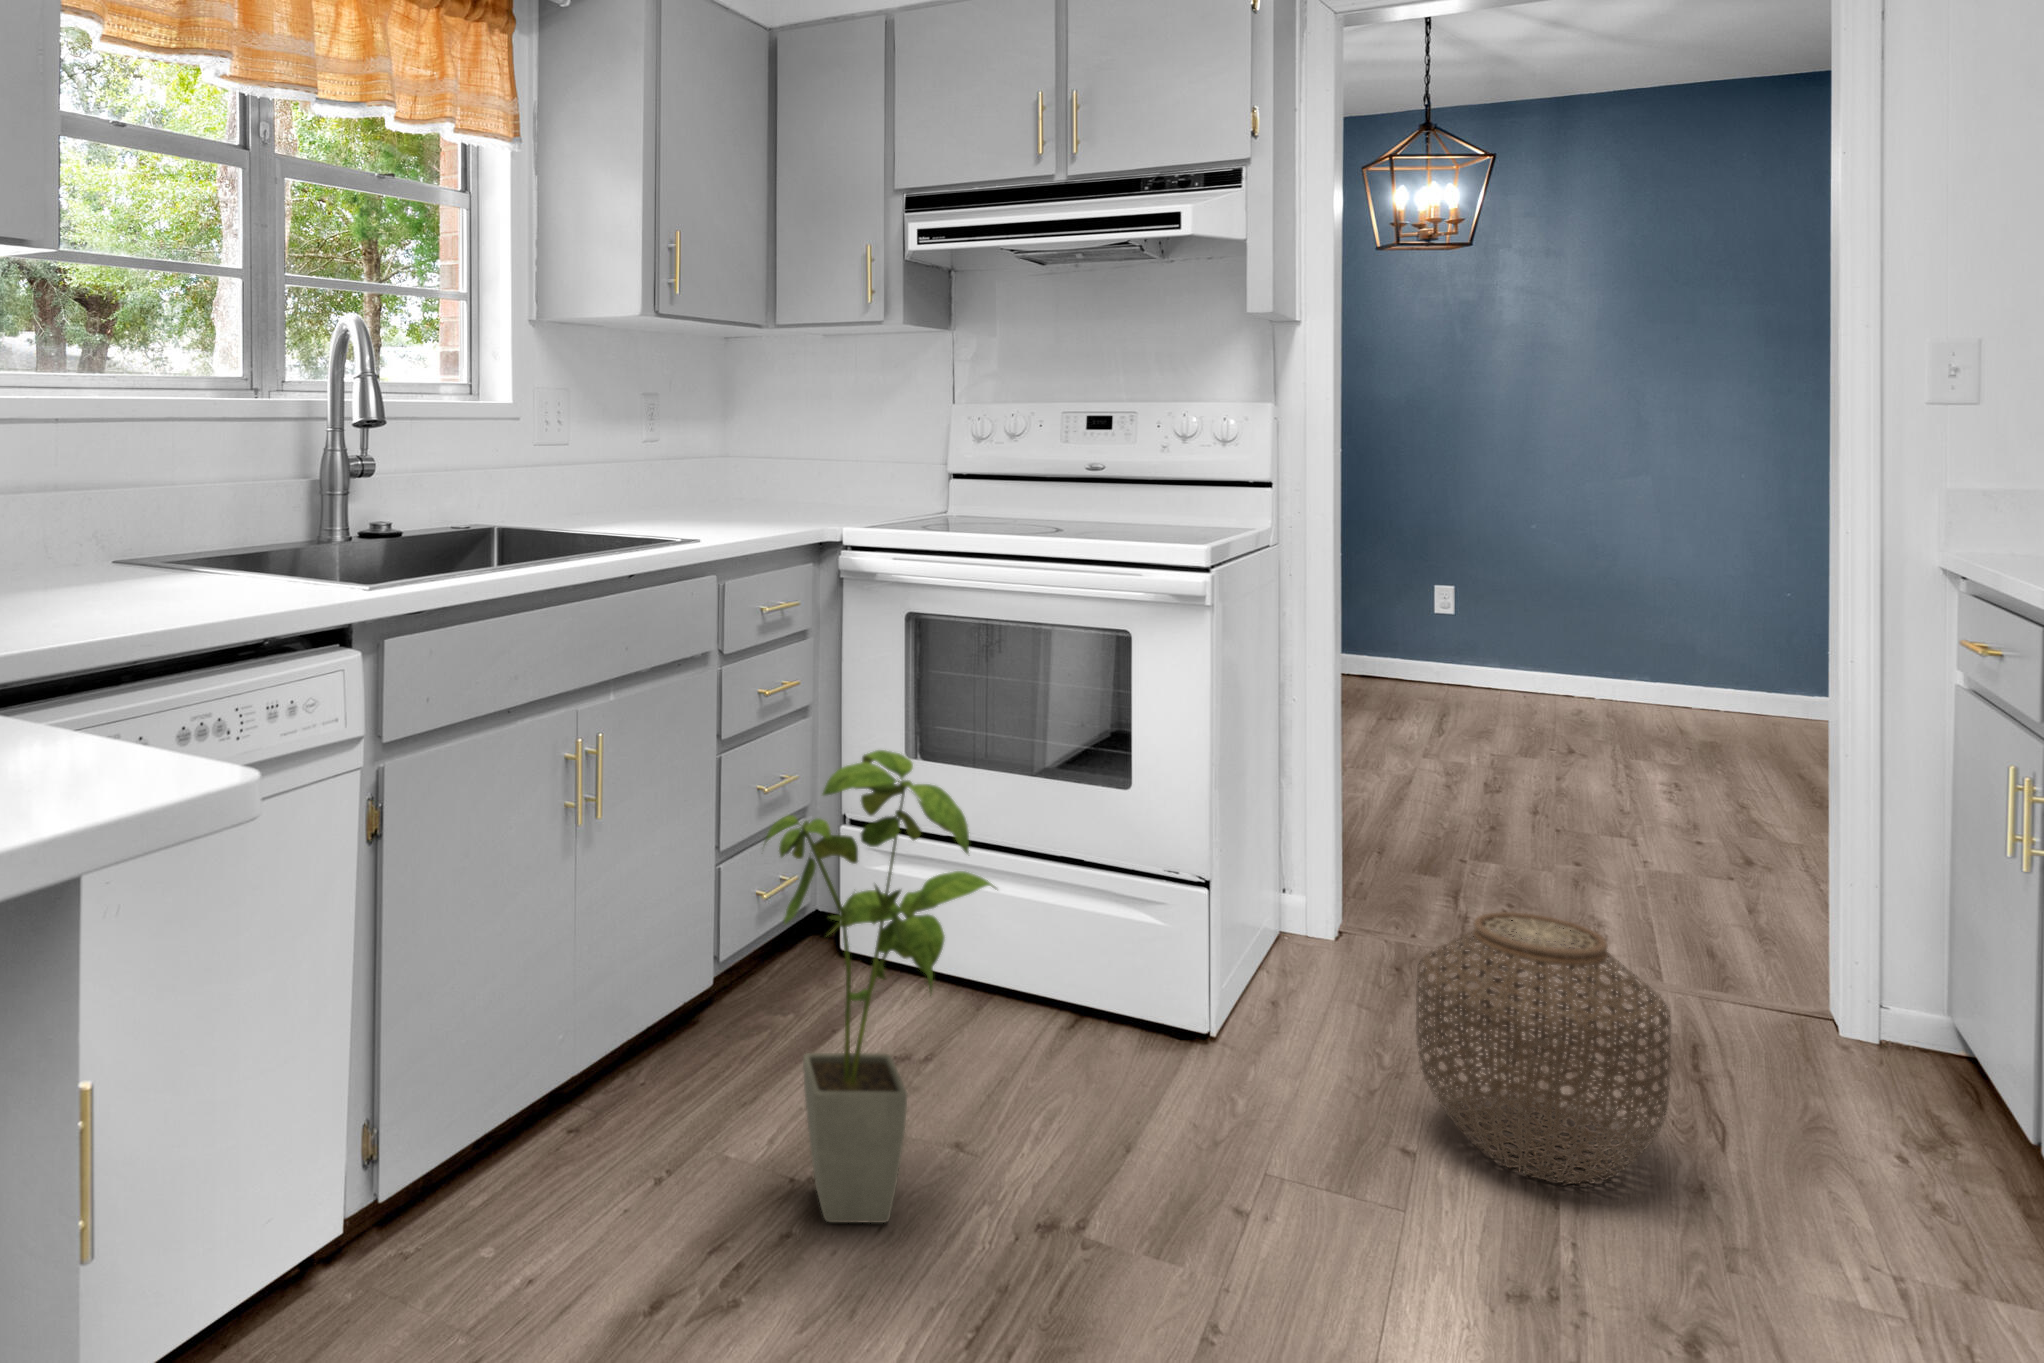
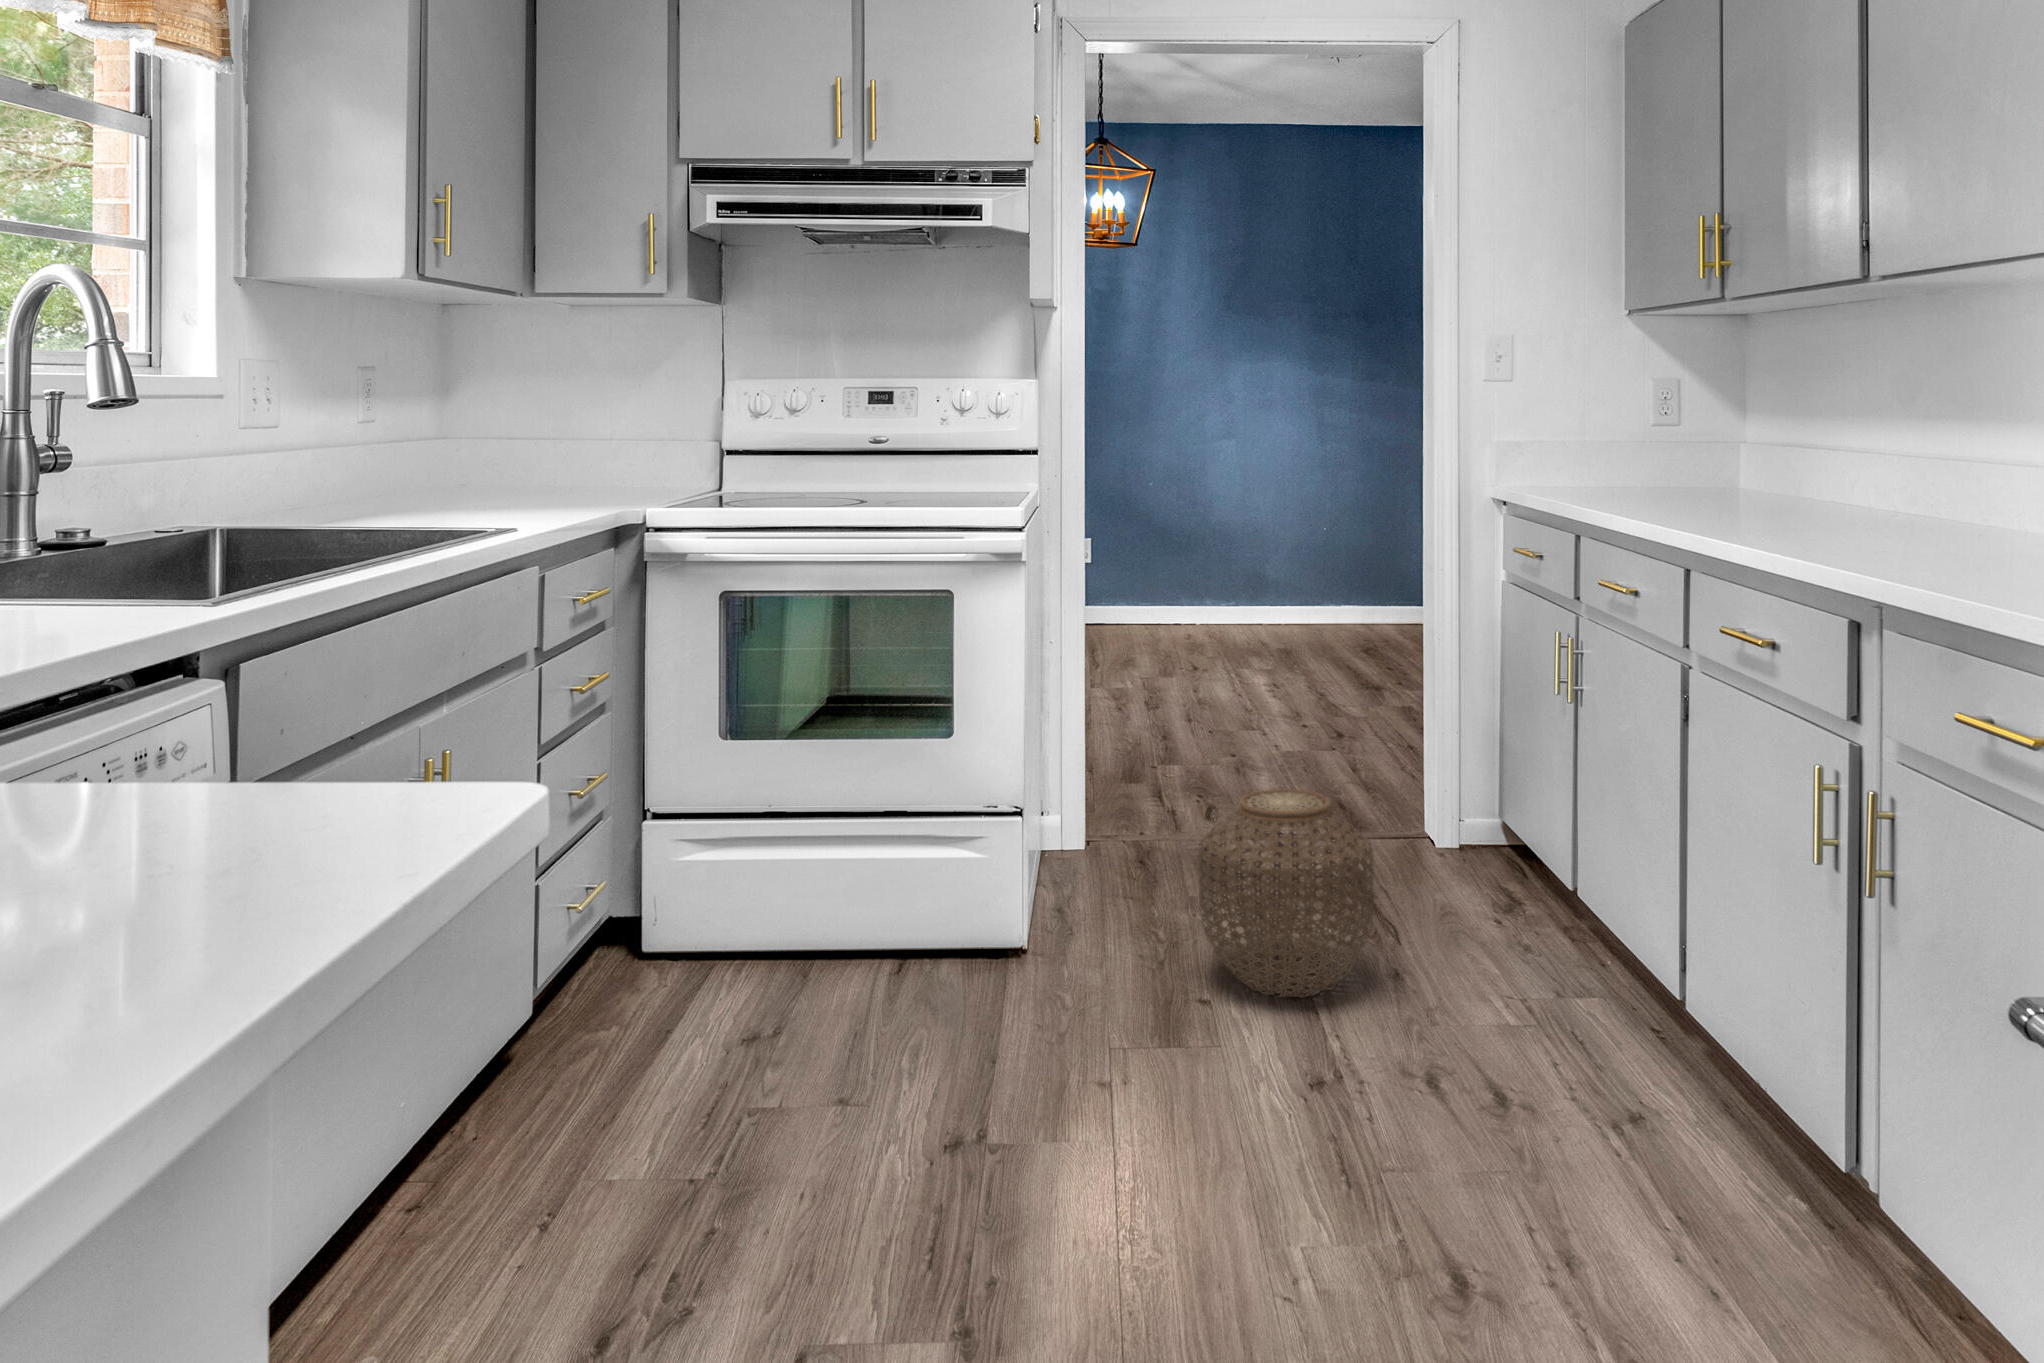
house plant: present [765,750,996,1223] -> none [657,719,893,1206]

